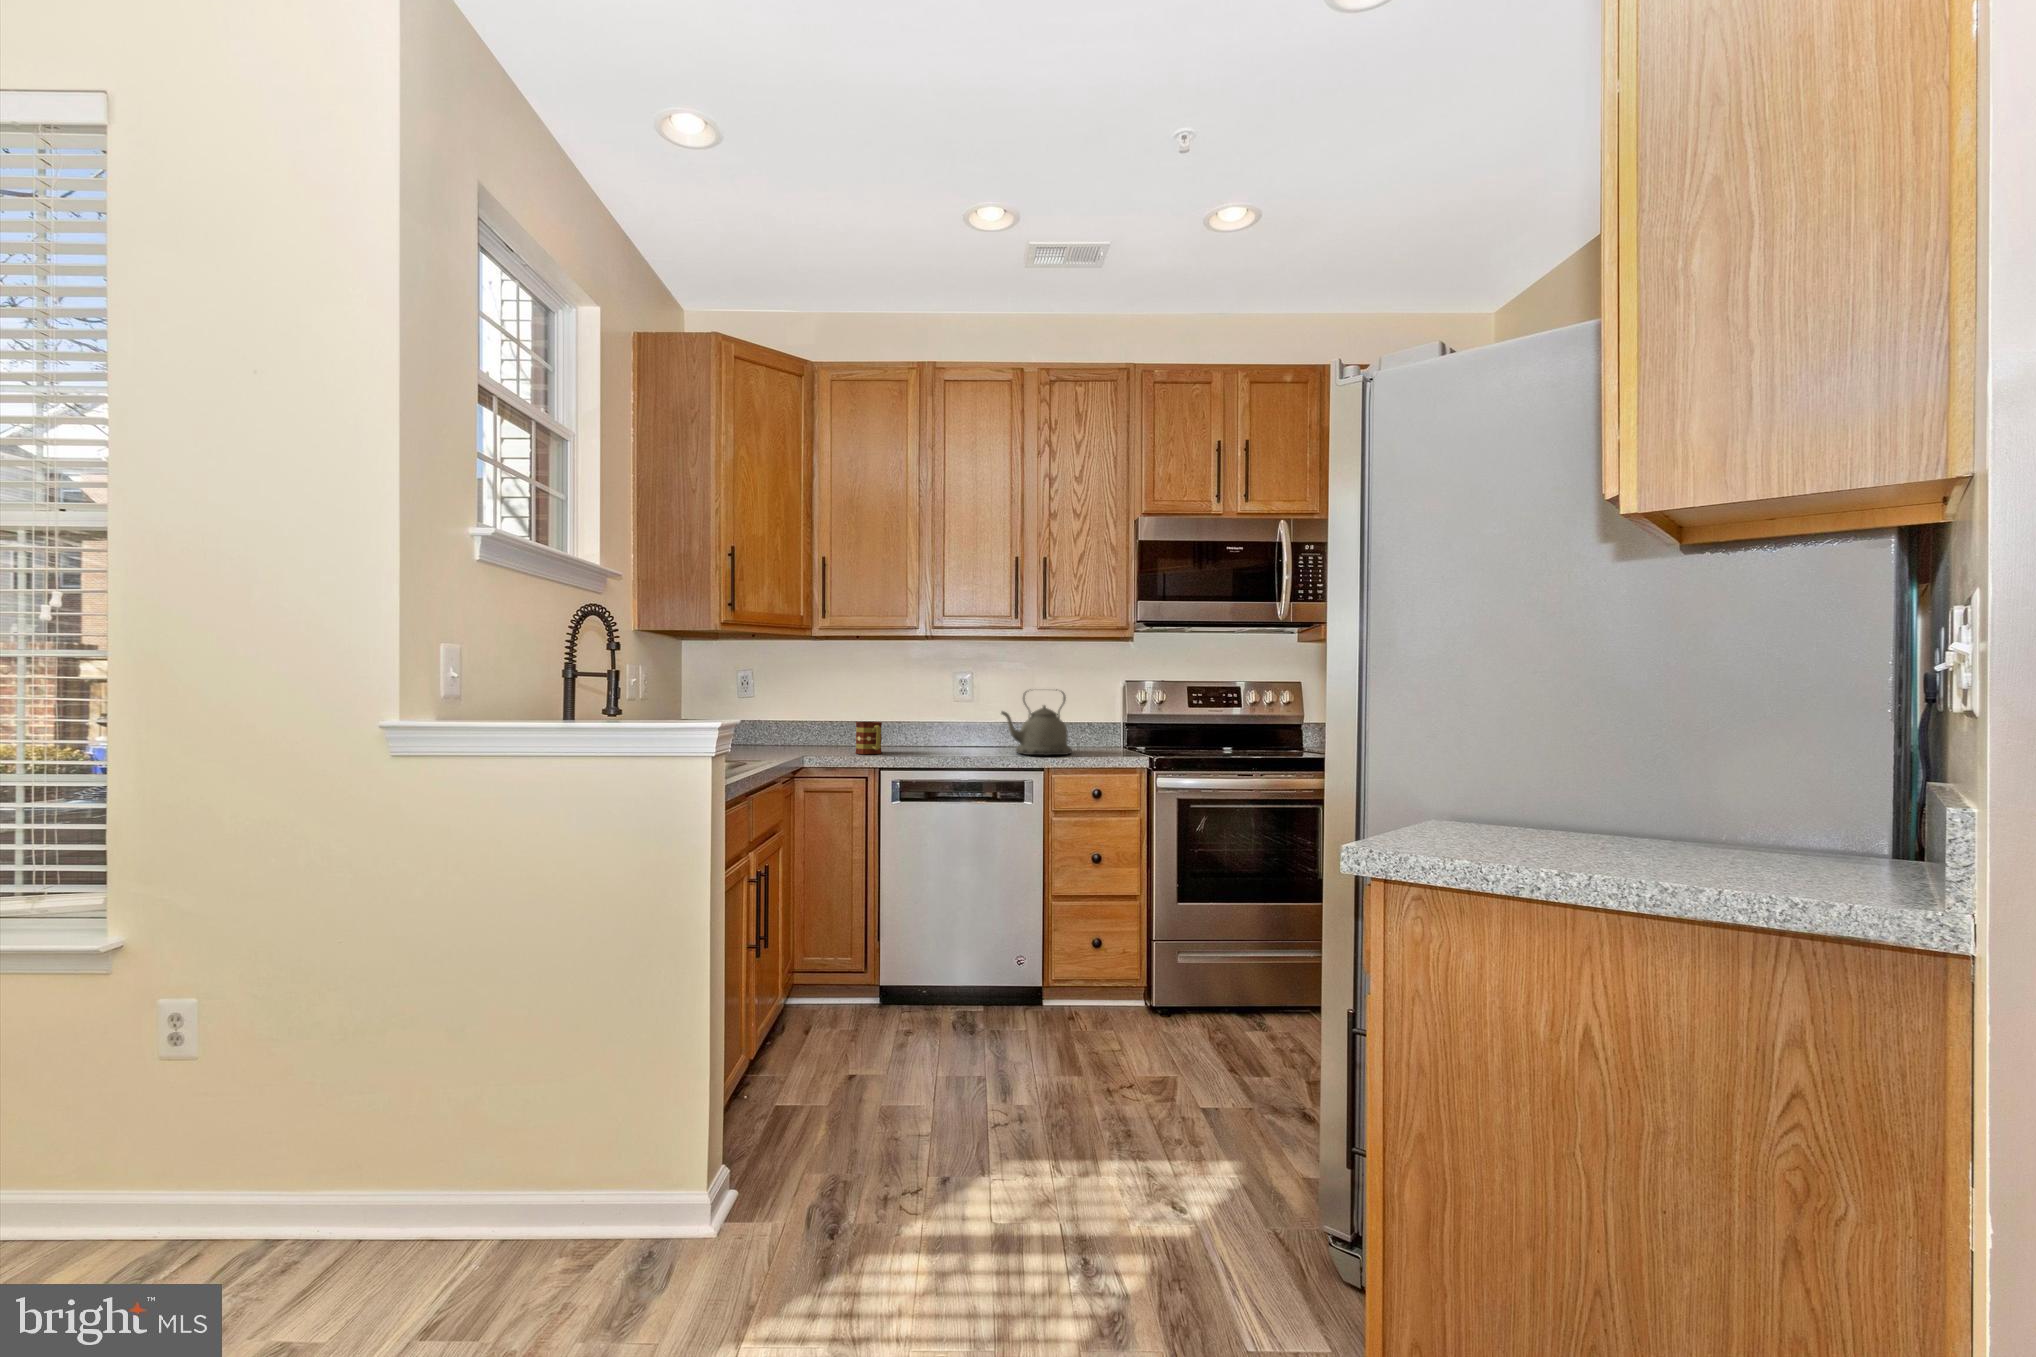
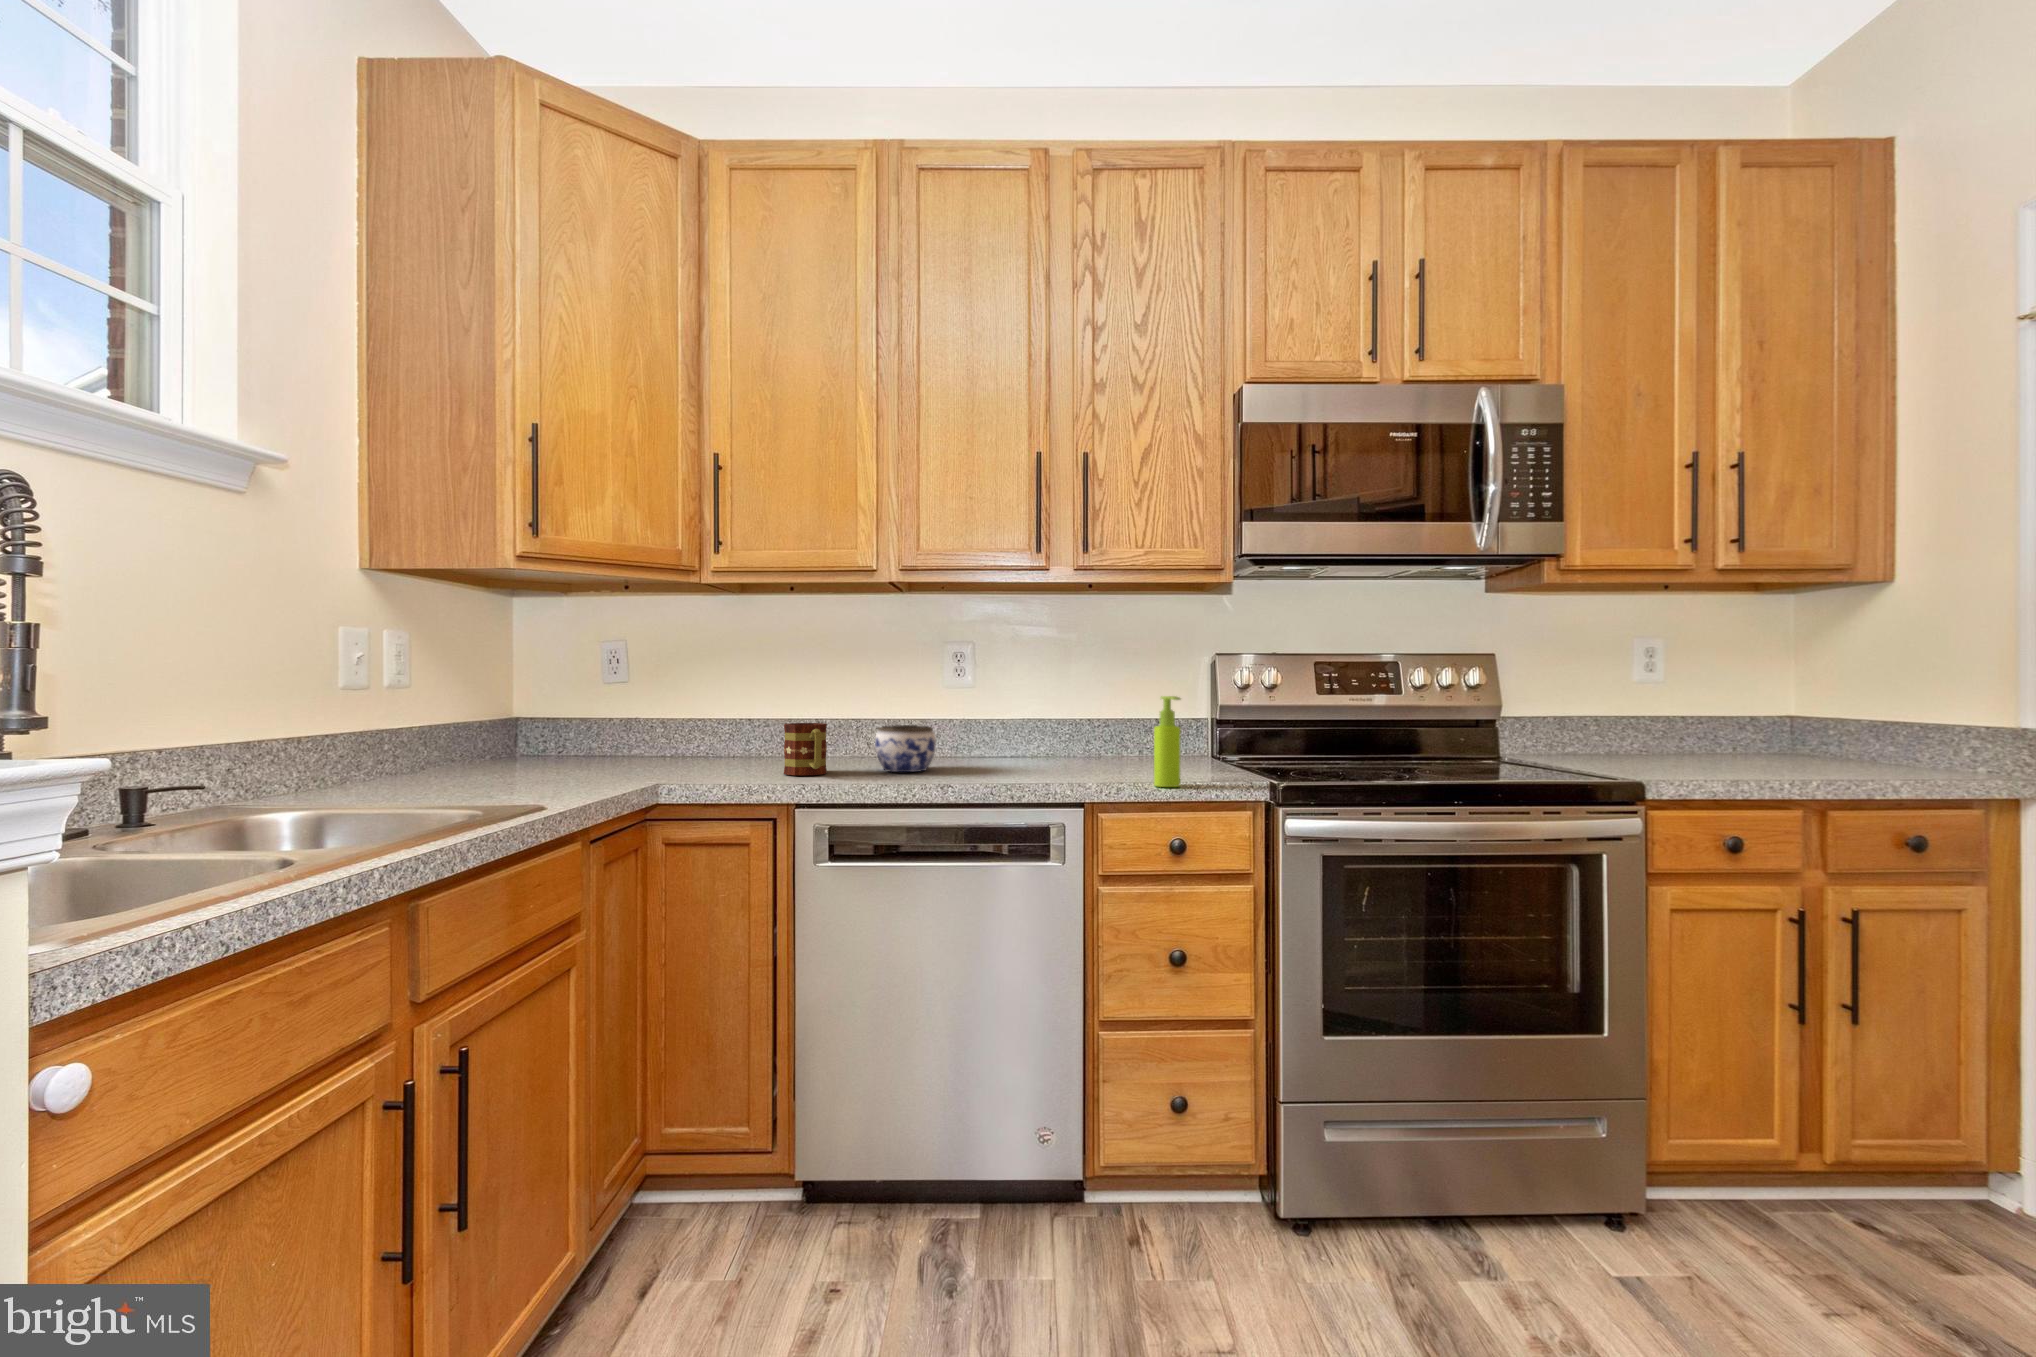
kettle: present [1001,692,1072,755] -> none [1015,670,1131,777]
soap dispenser: none [1084,706,1101,760] -> present [1154,696,1181,787]
jar: none [912,723,950,752] -> present [875,725,936,772]

